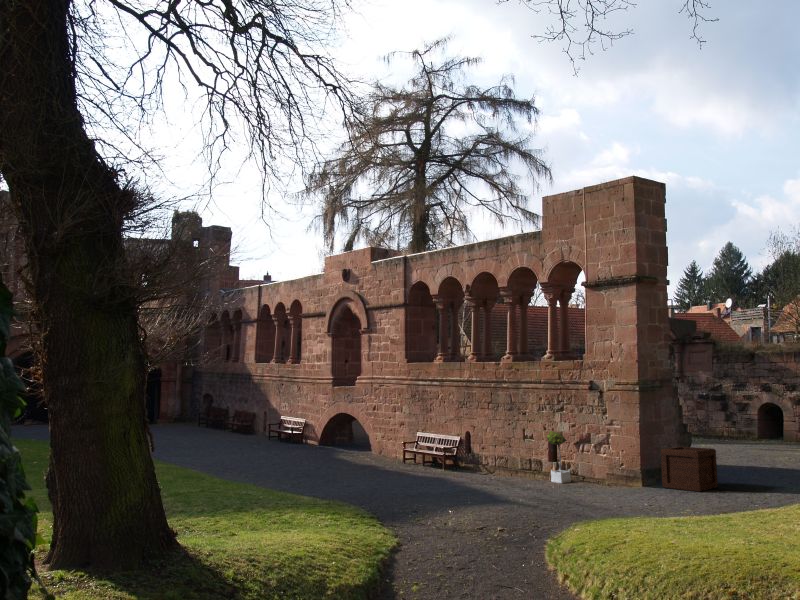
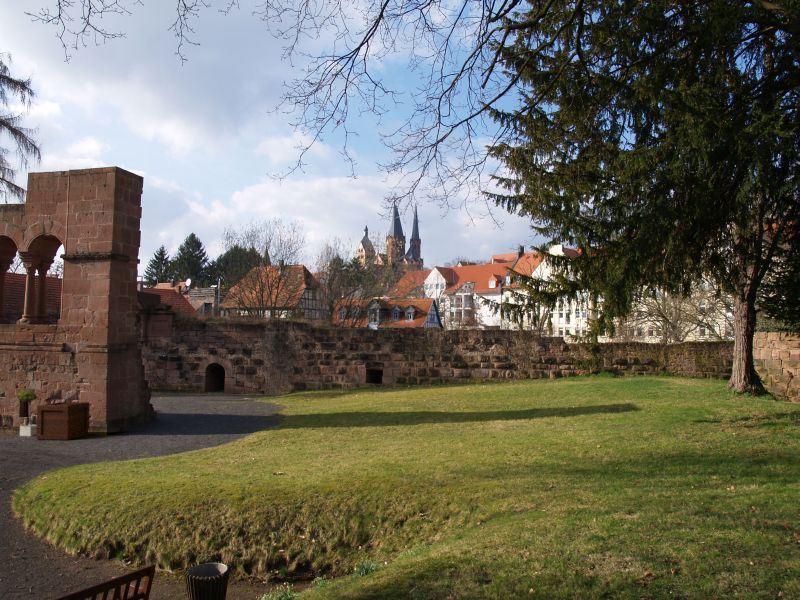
wooden crate: present [661,447,718,492] -> present [36,402,90,440]

